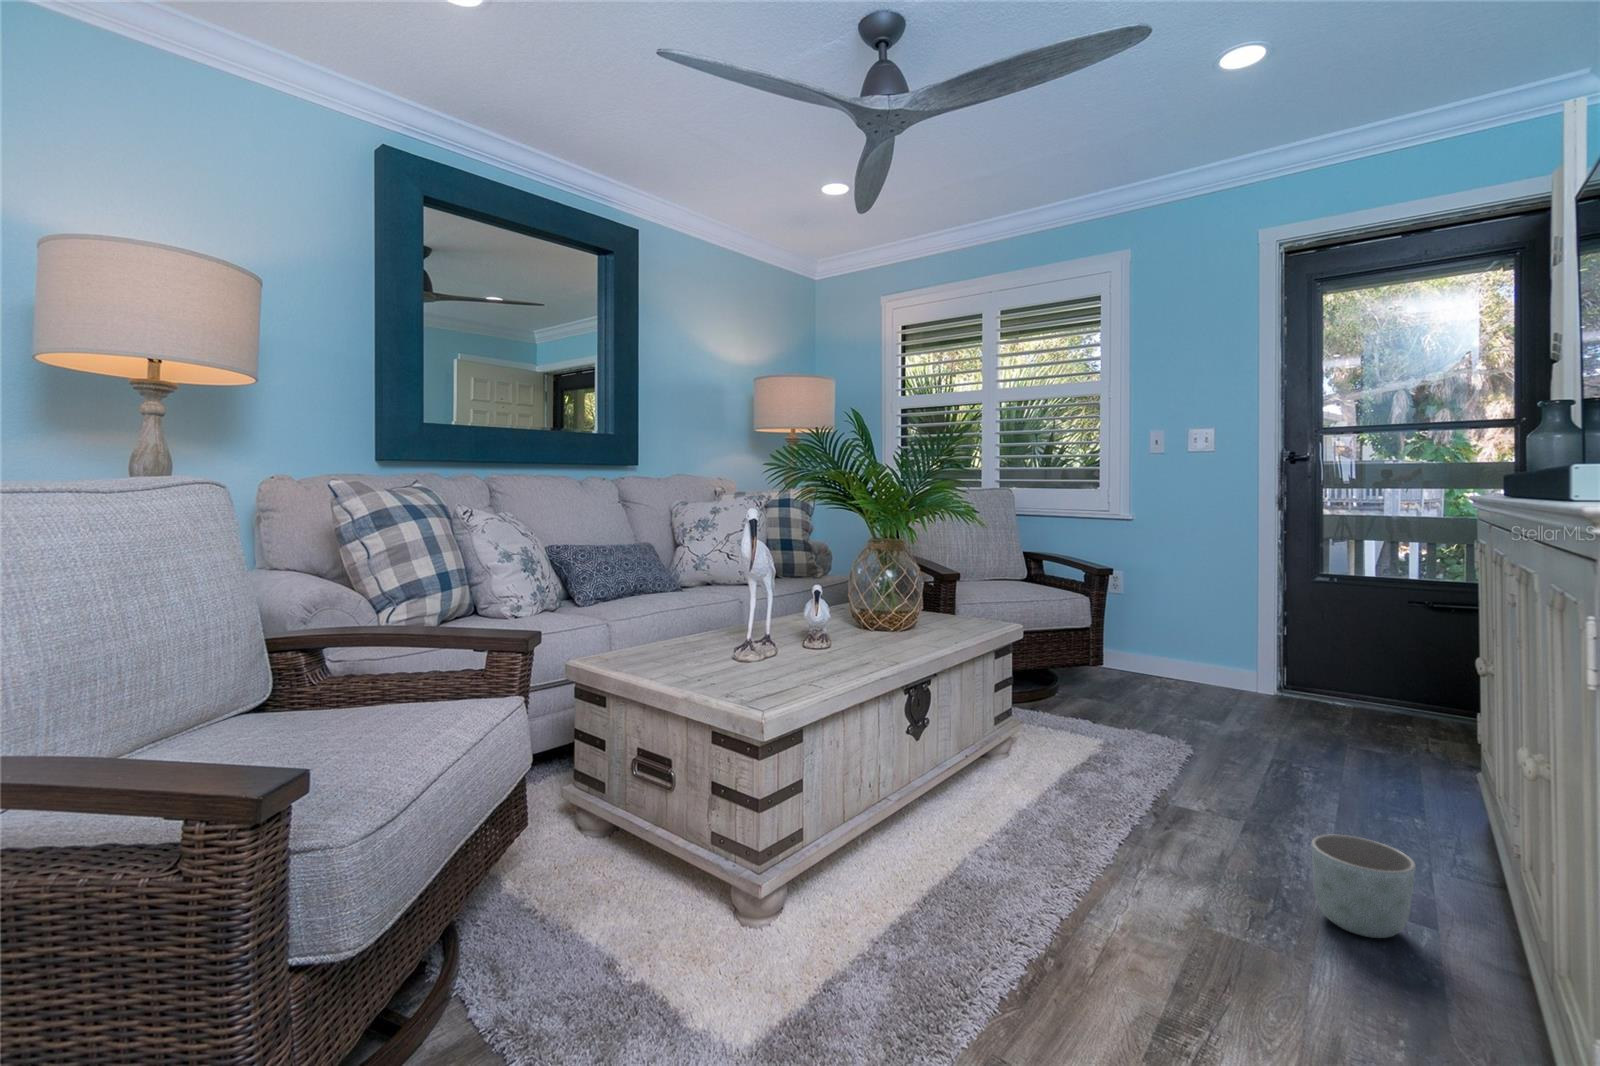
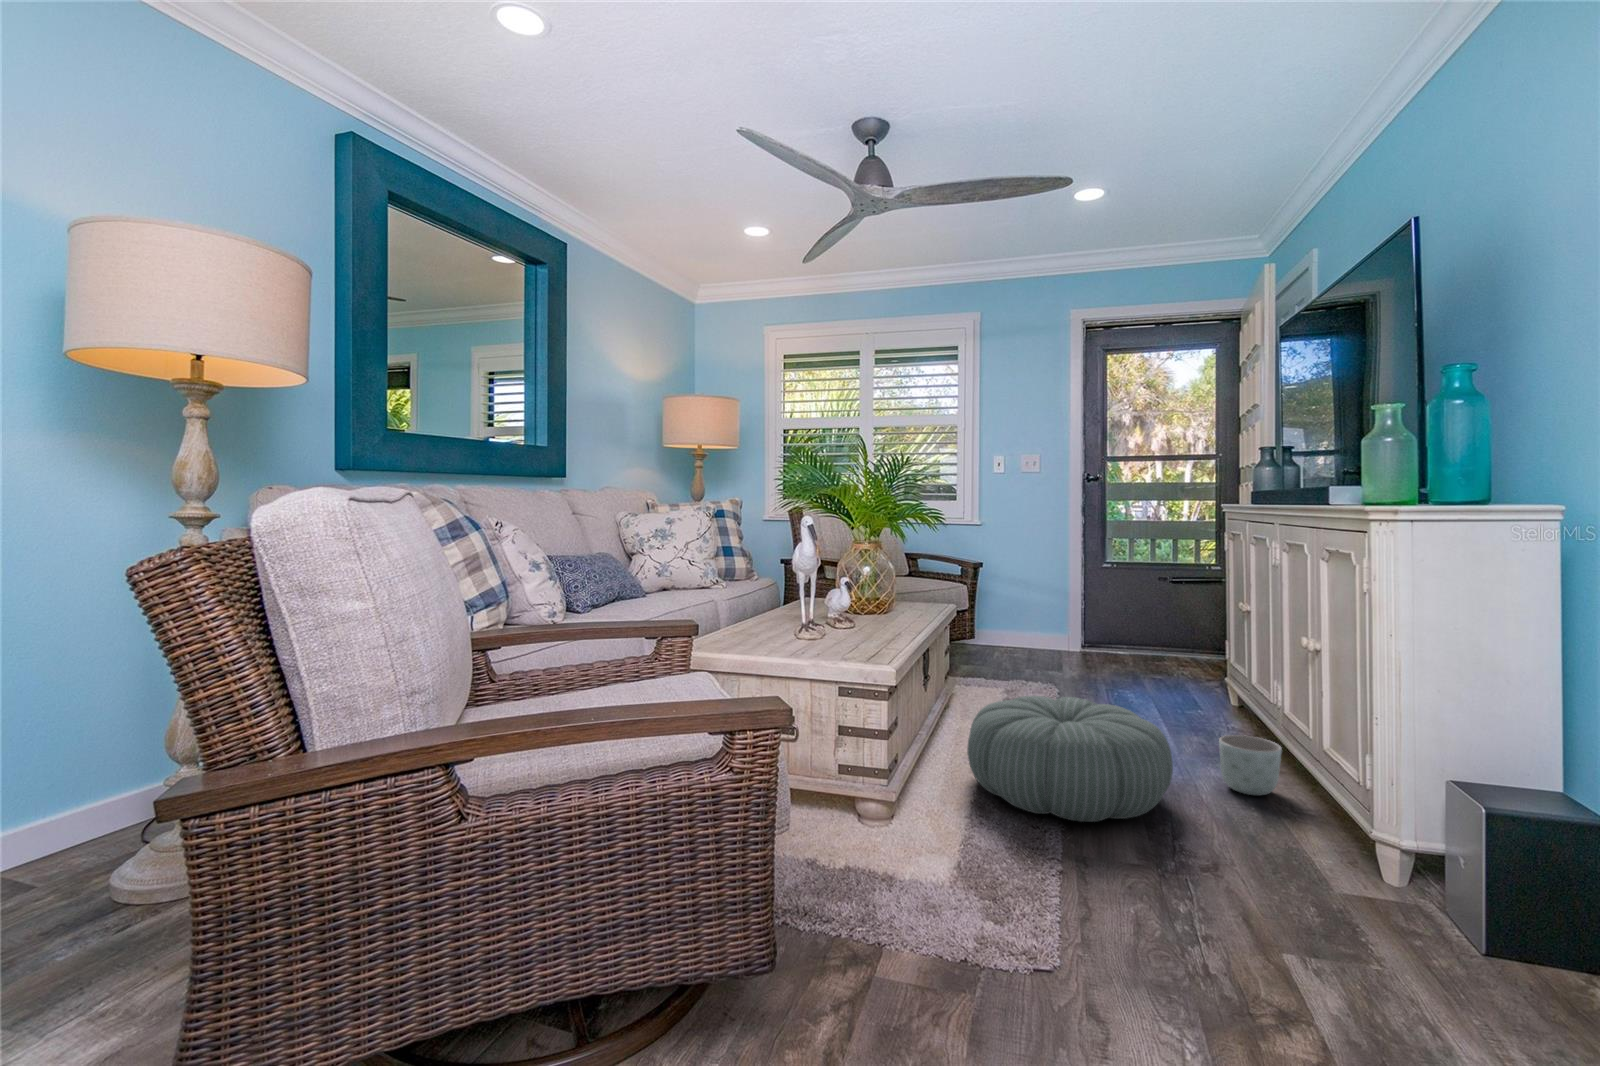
pouf: none [914,743,1203,938] -> present [967,696,1173,822]

